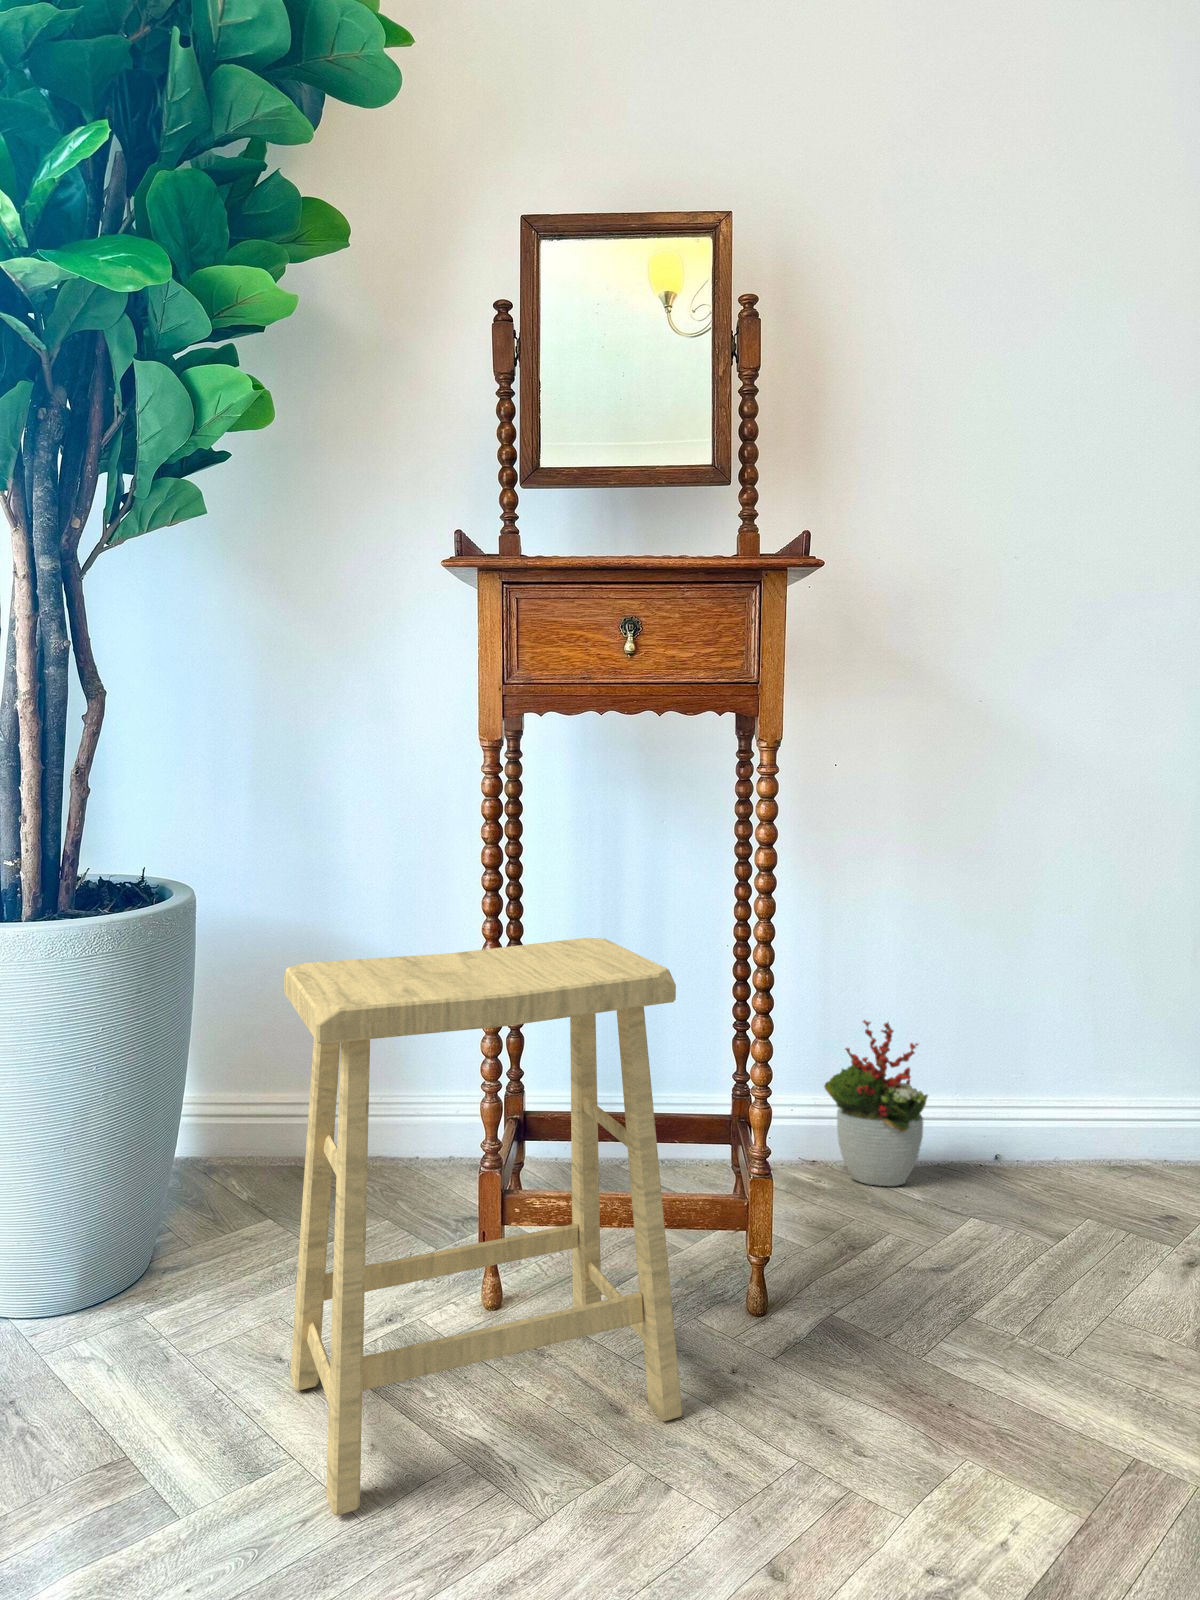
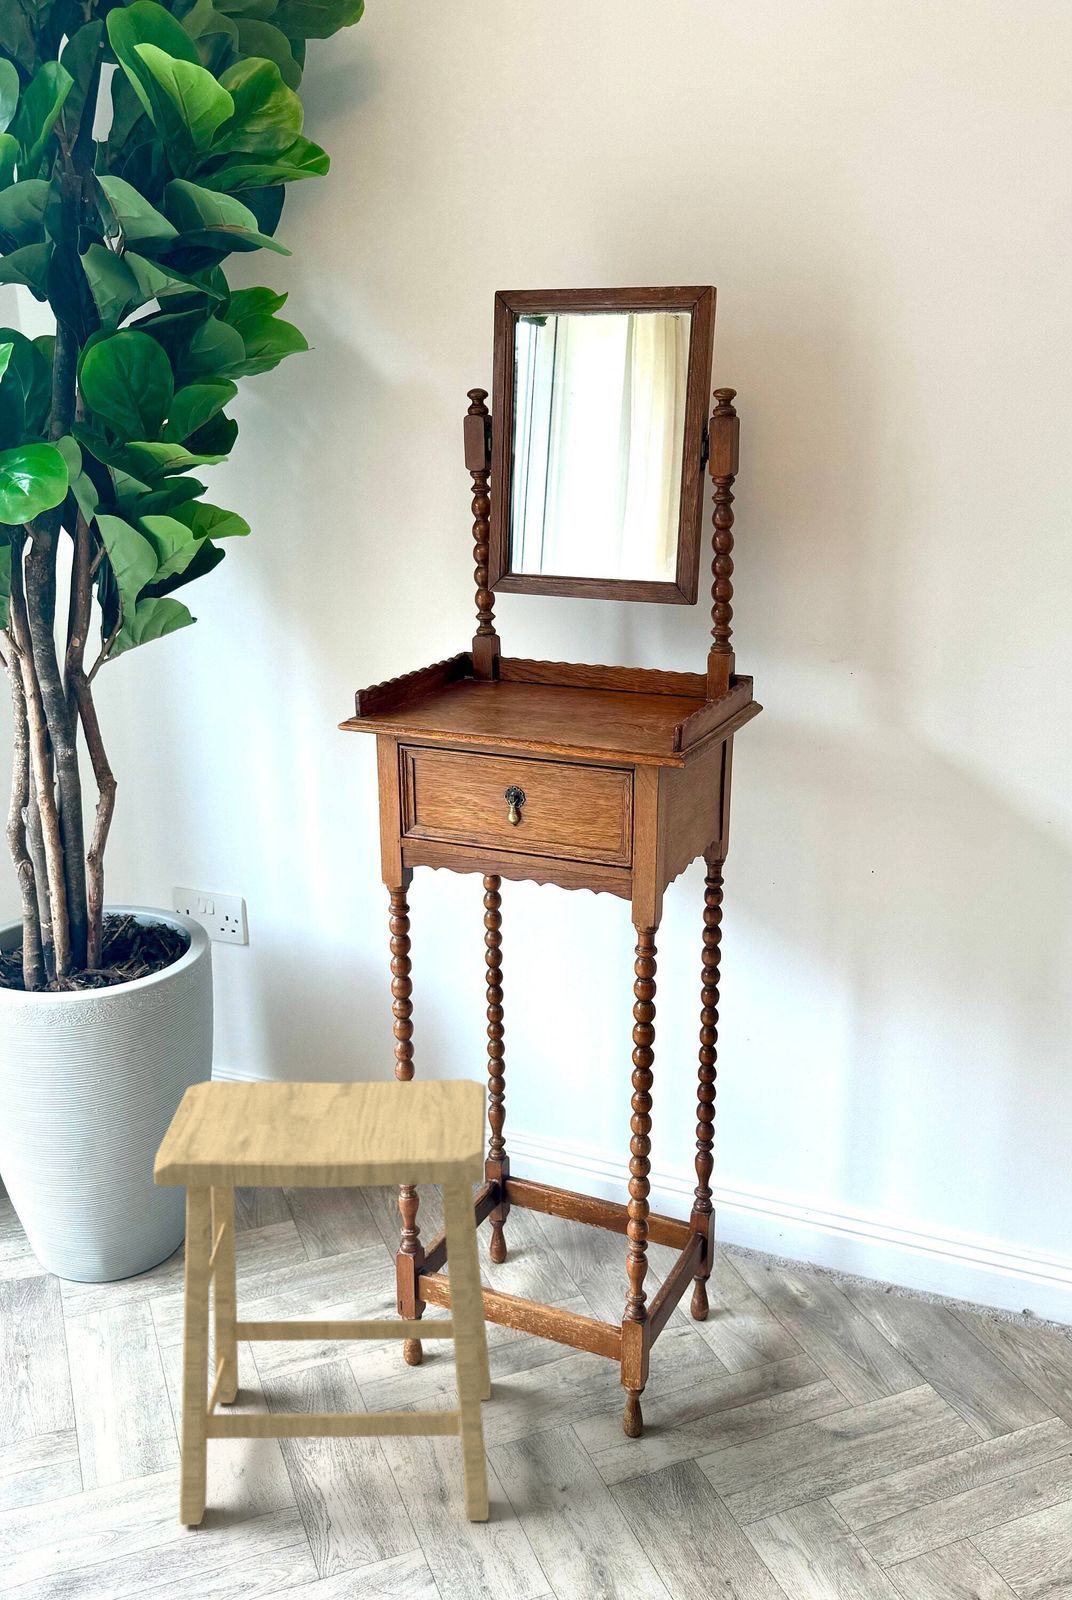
decorative plant: present [825,1020,928,1186] -> none [813,1146,916,1321]

